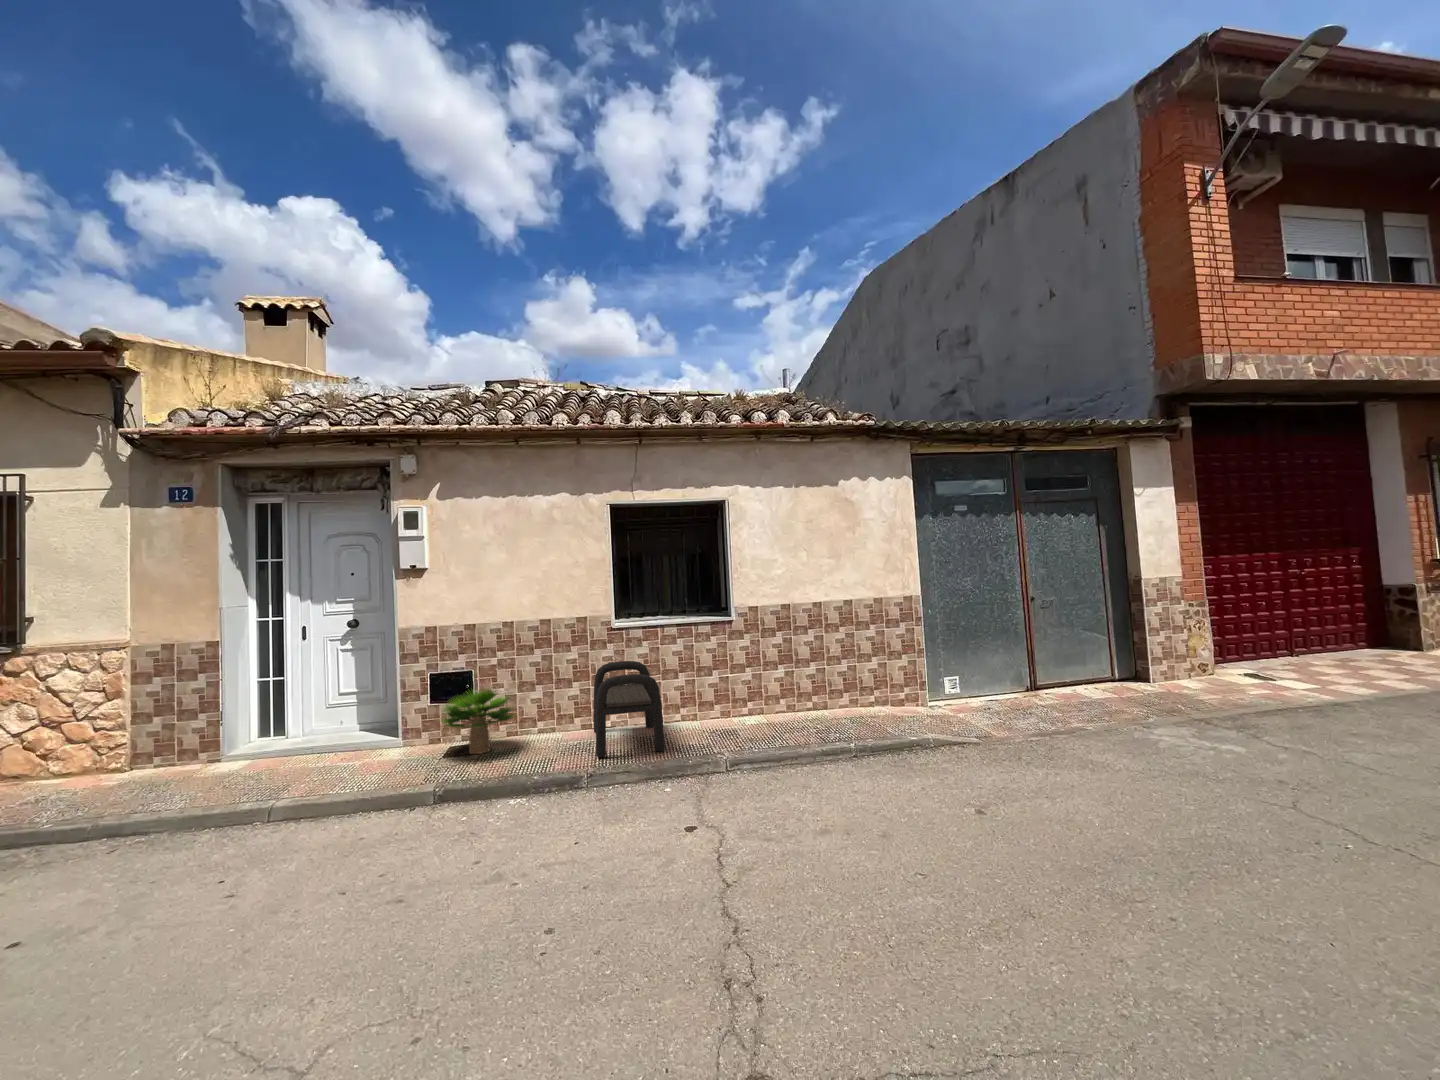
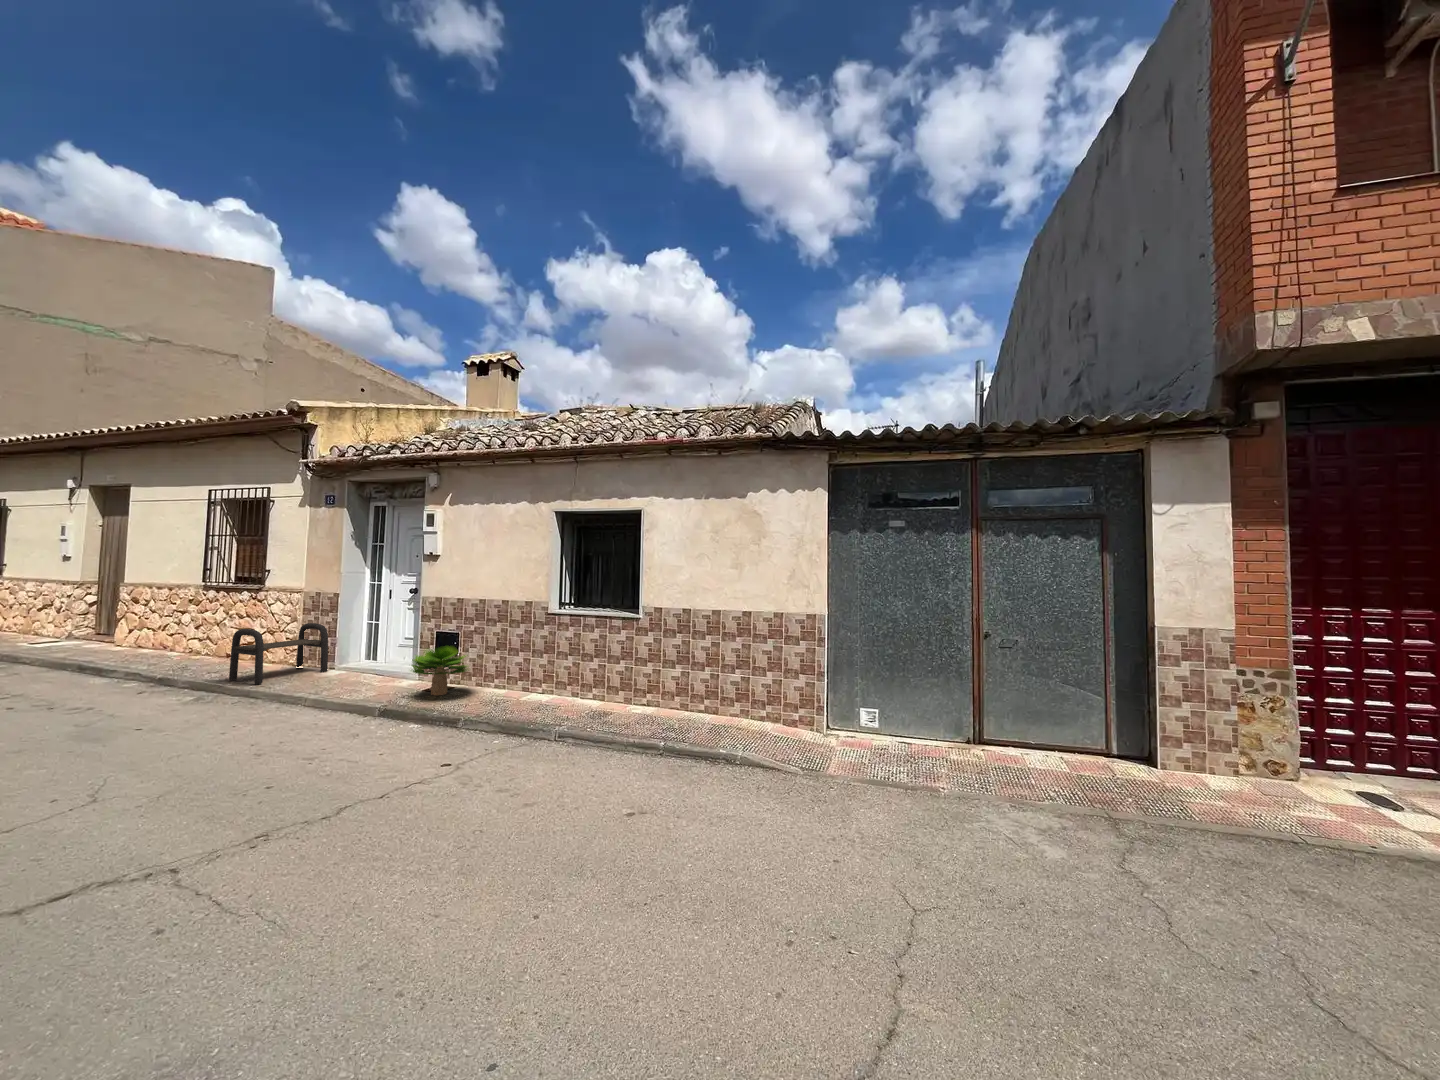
bench: present [594,661,665,757] -> present [229,623,328,684]

